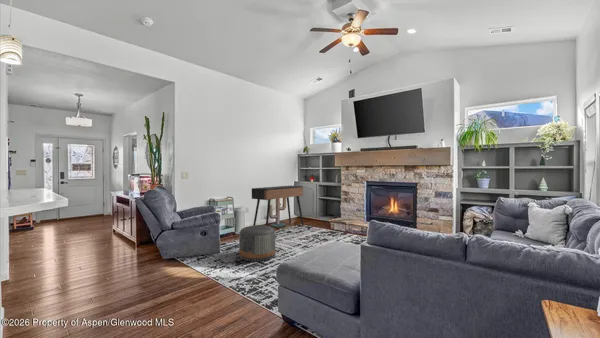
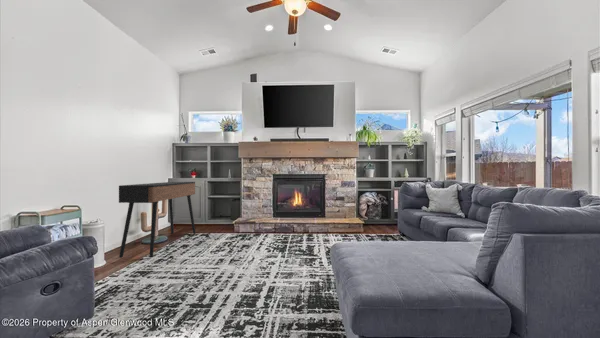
pouf: present [239,225,275,261] -> none [134,243,207,320]

